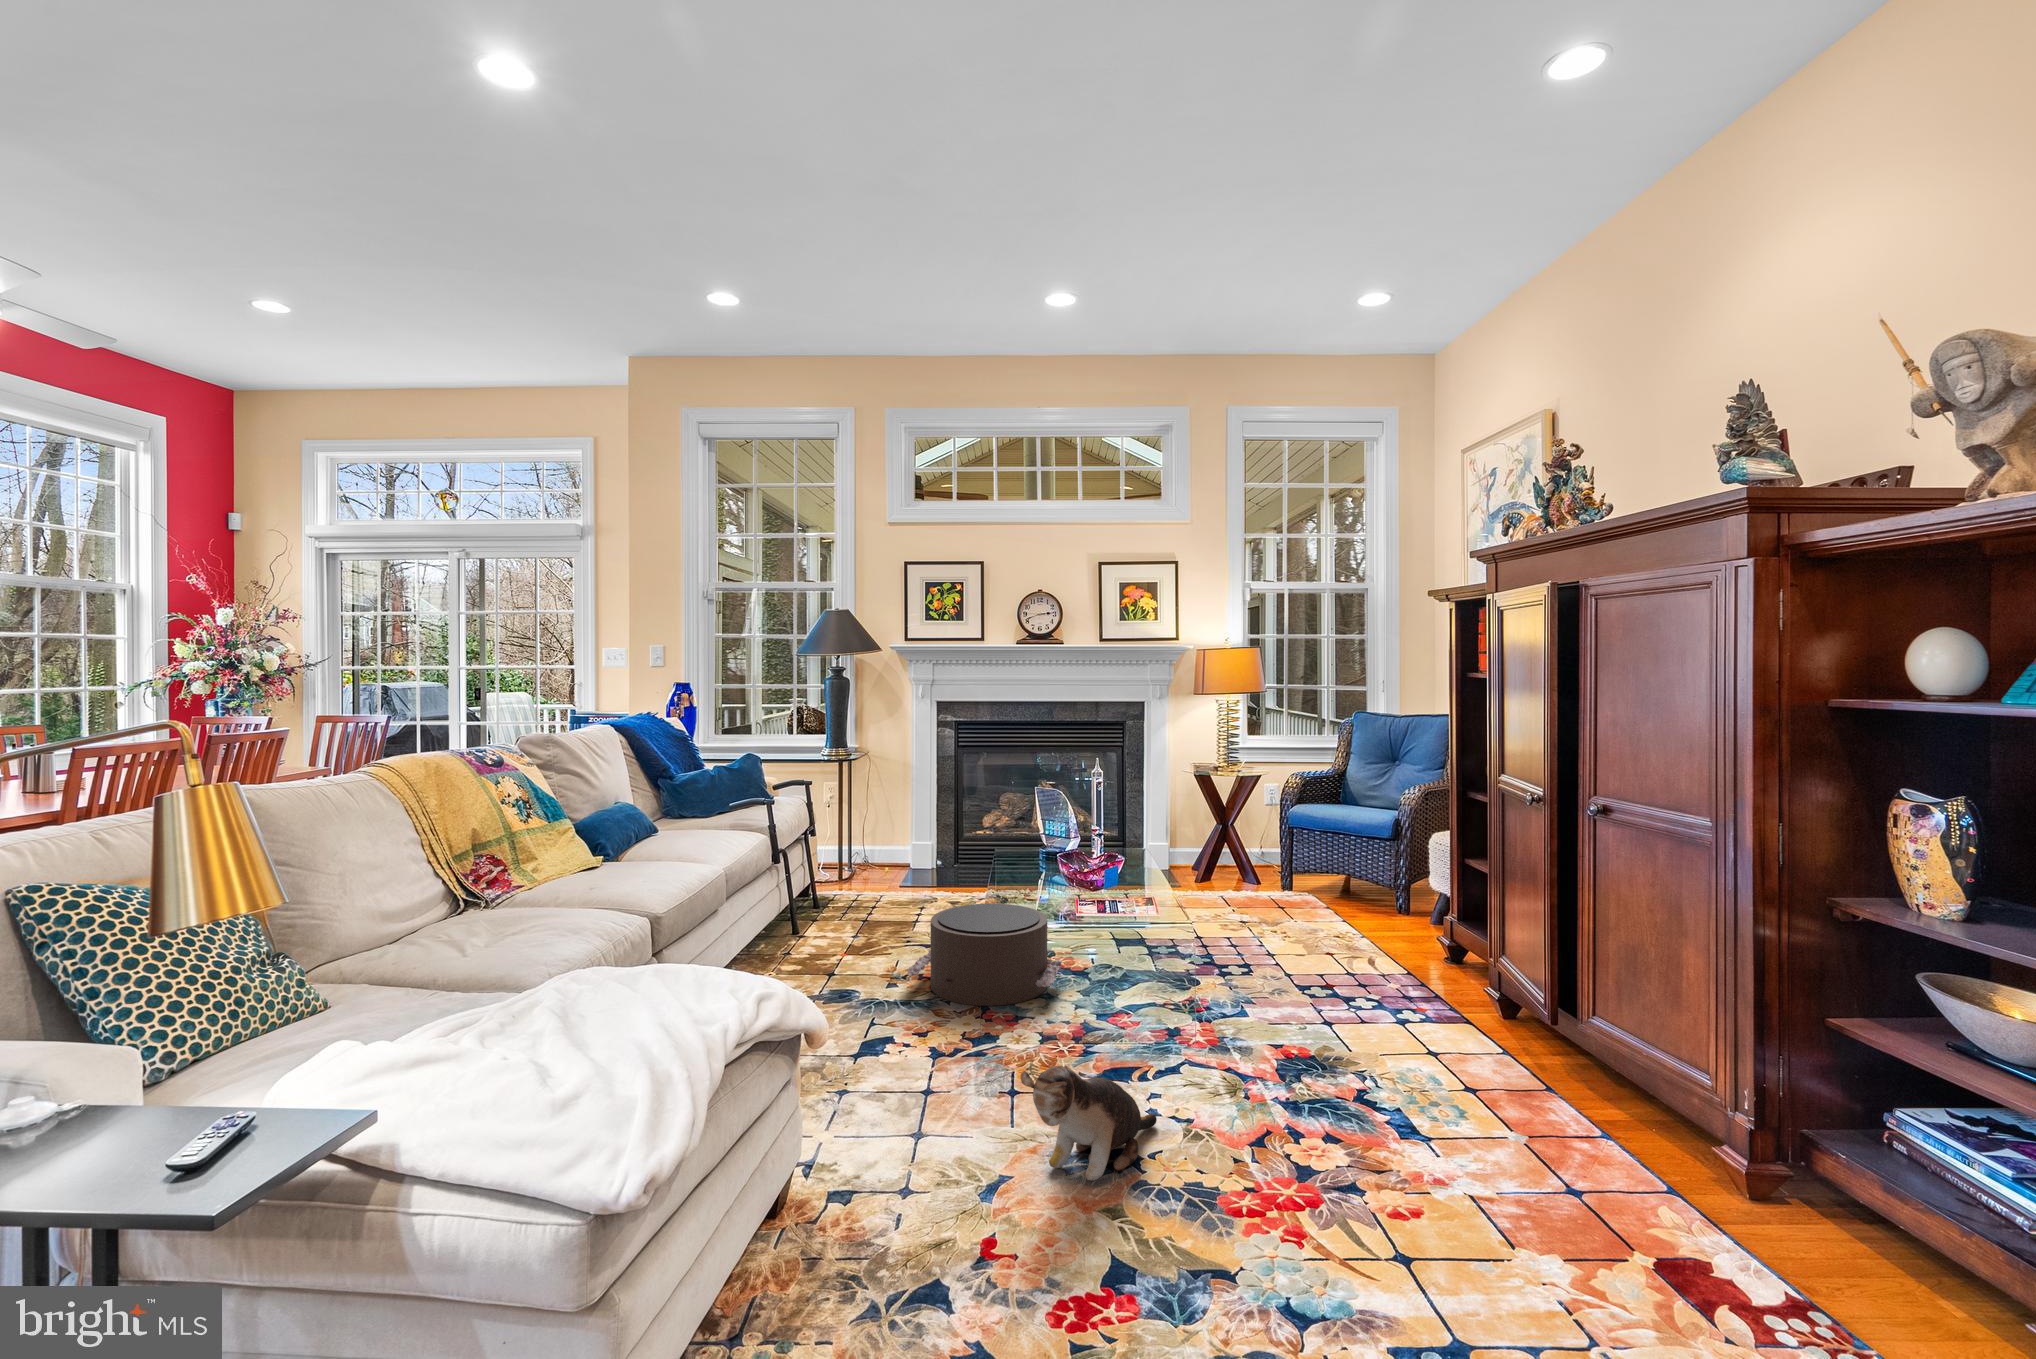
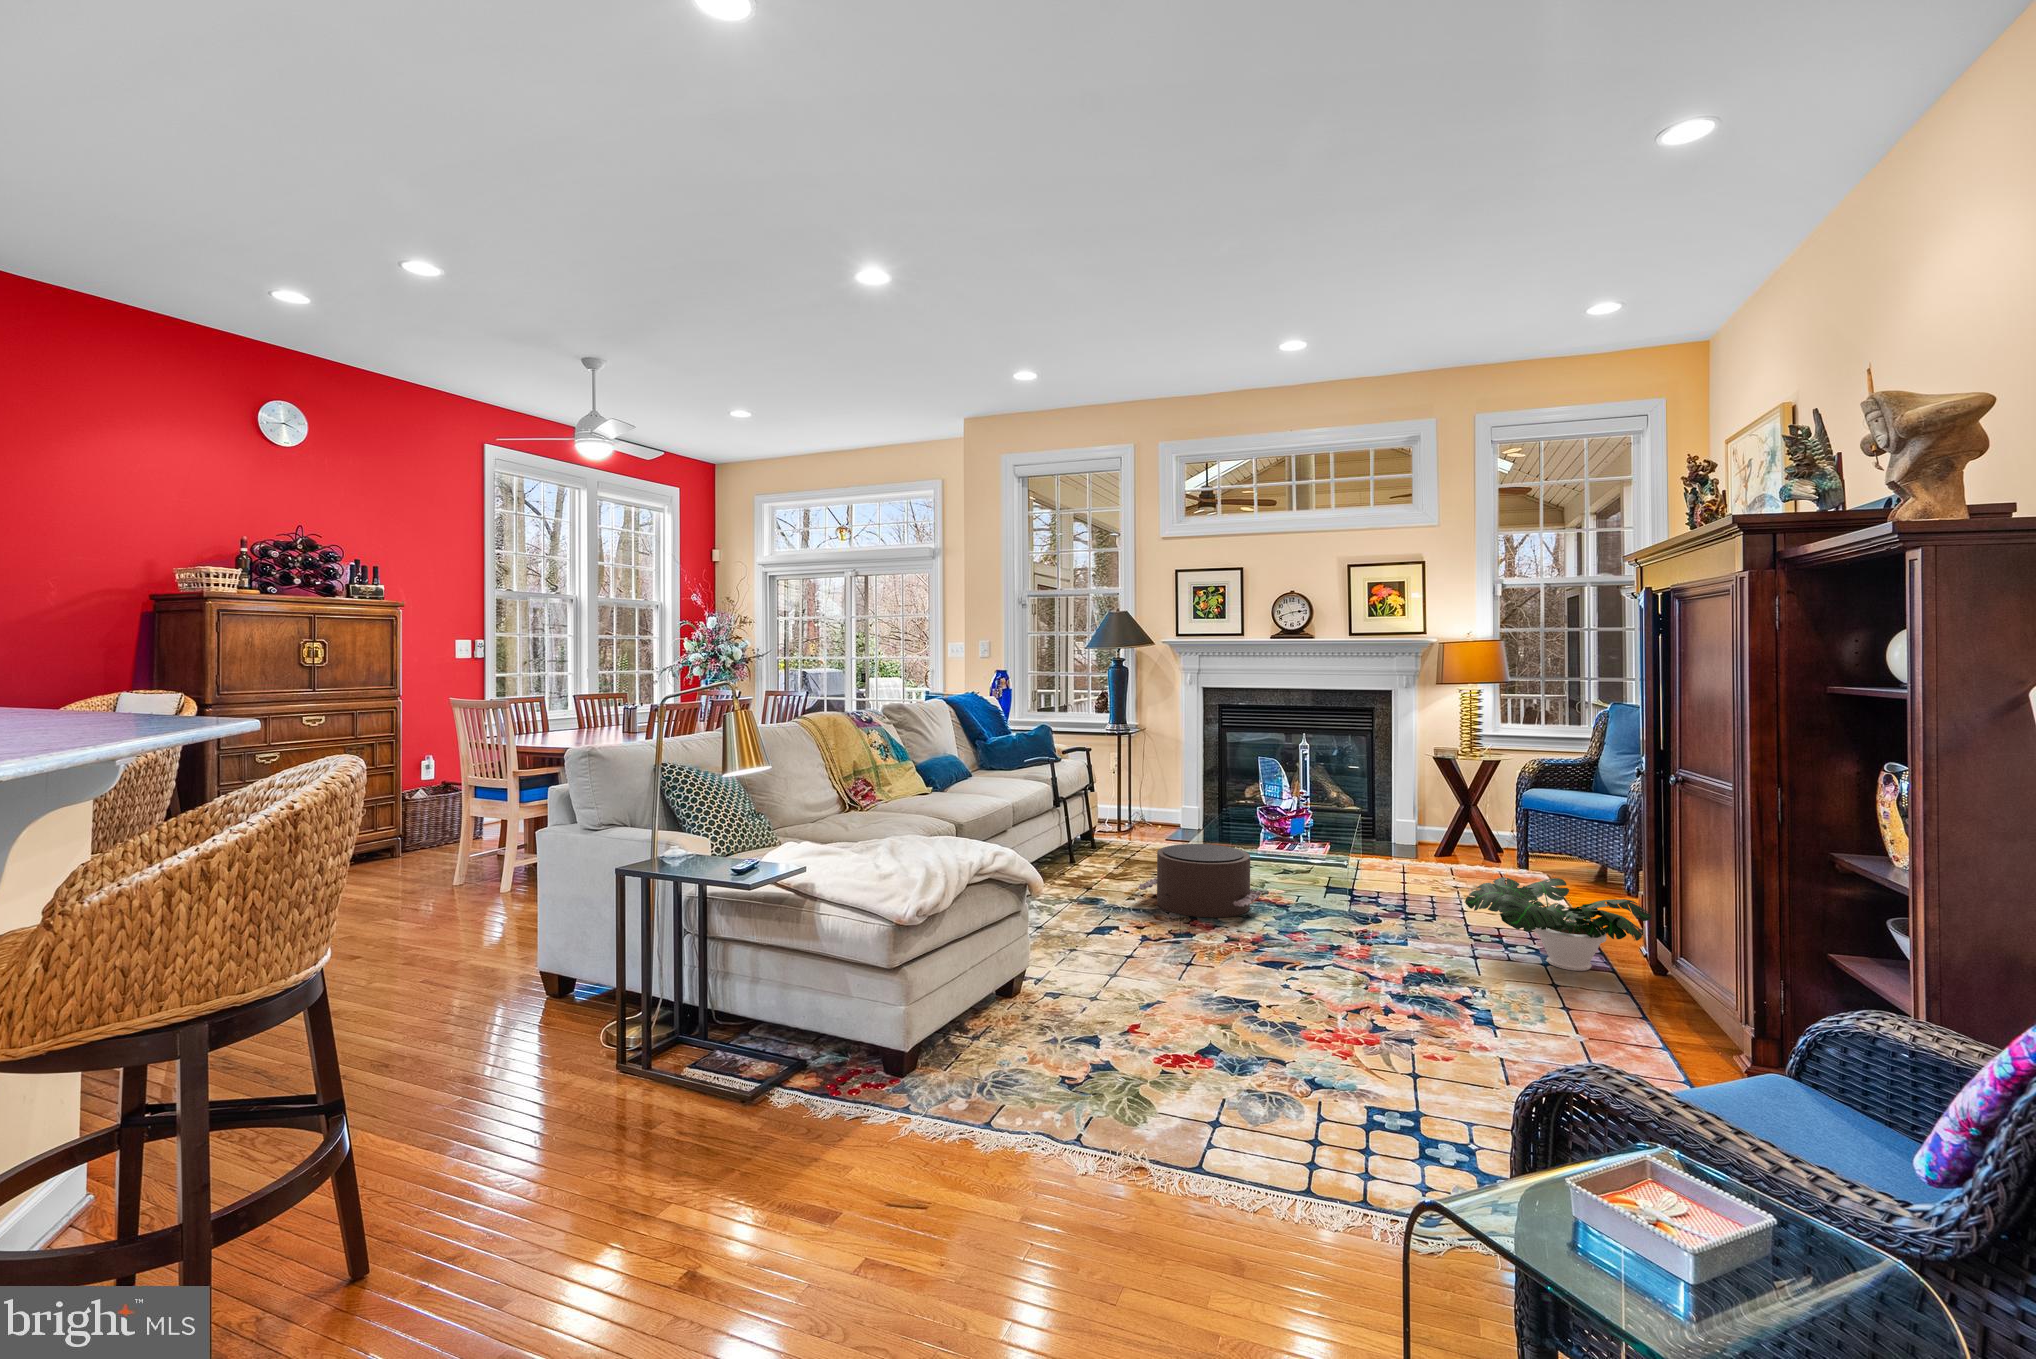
potted plant: none [1306,914,1500,1024] -> present [1465,877,1651,971]
plush toy: present [1020,1065,1157,1181] -> none [1170,930,1287,1011]

